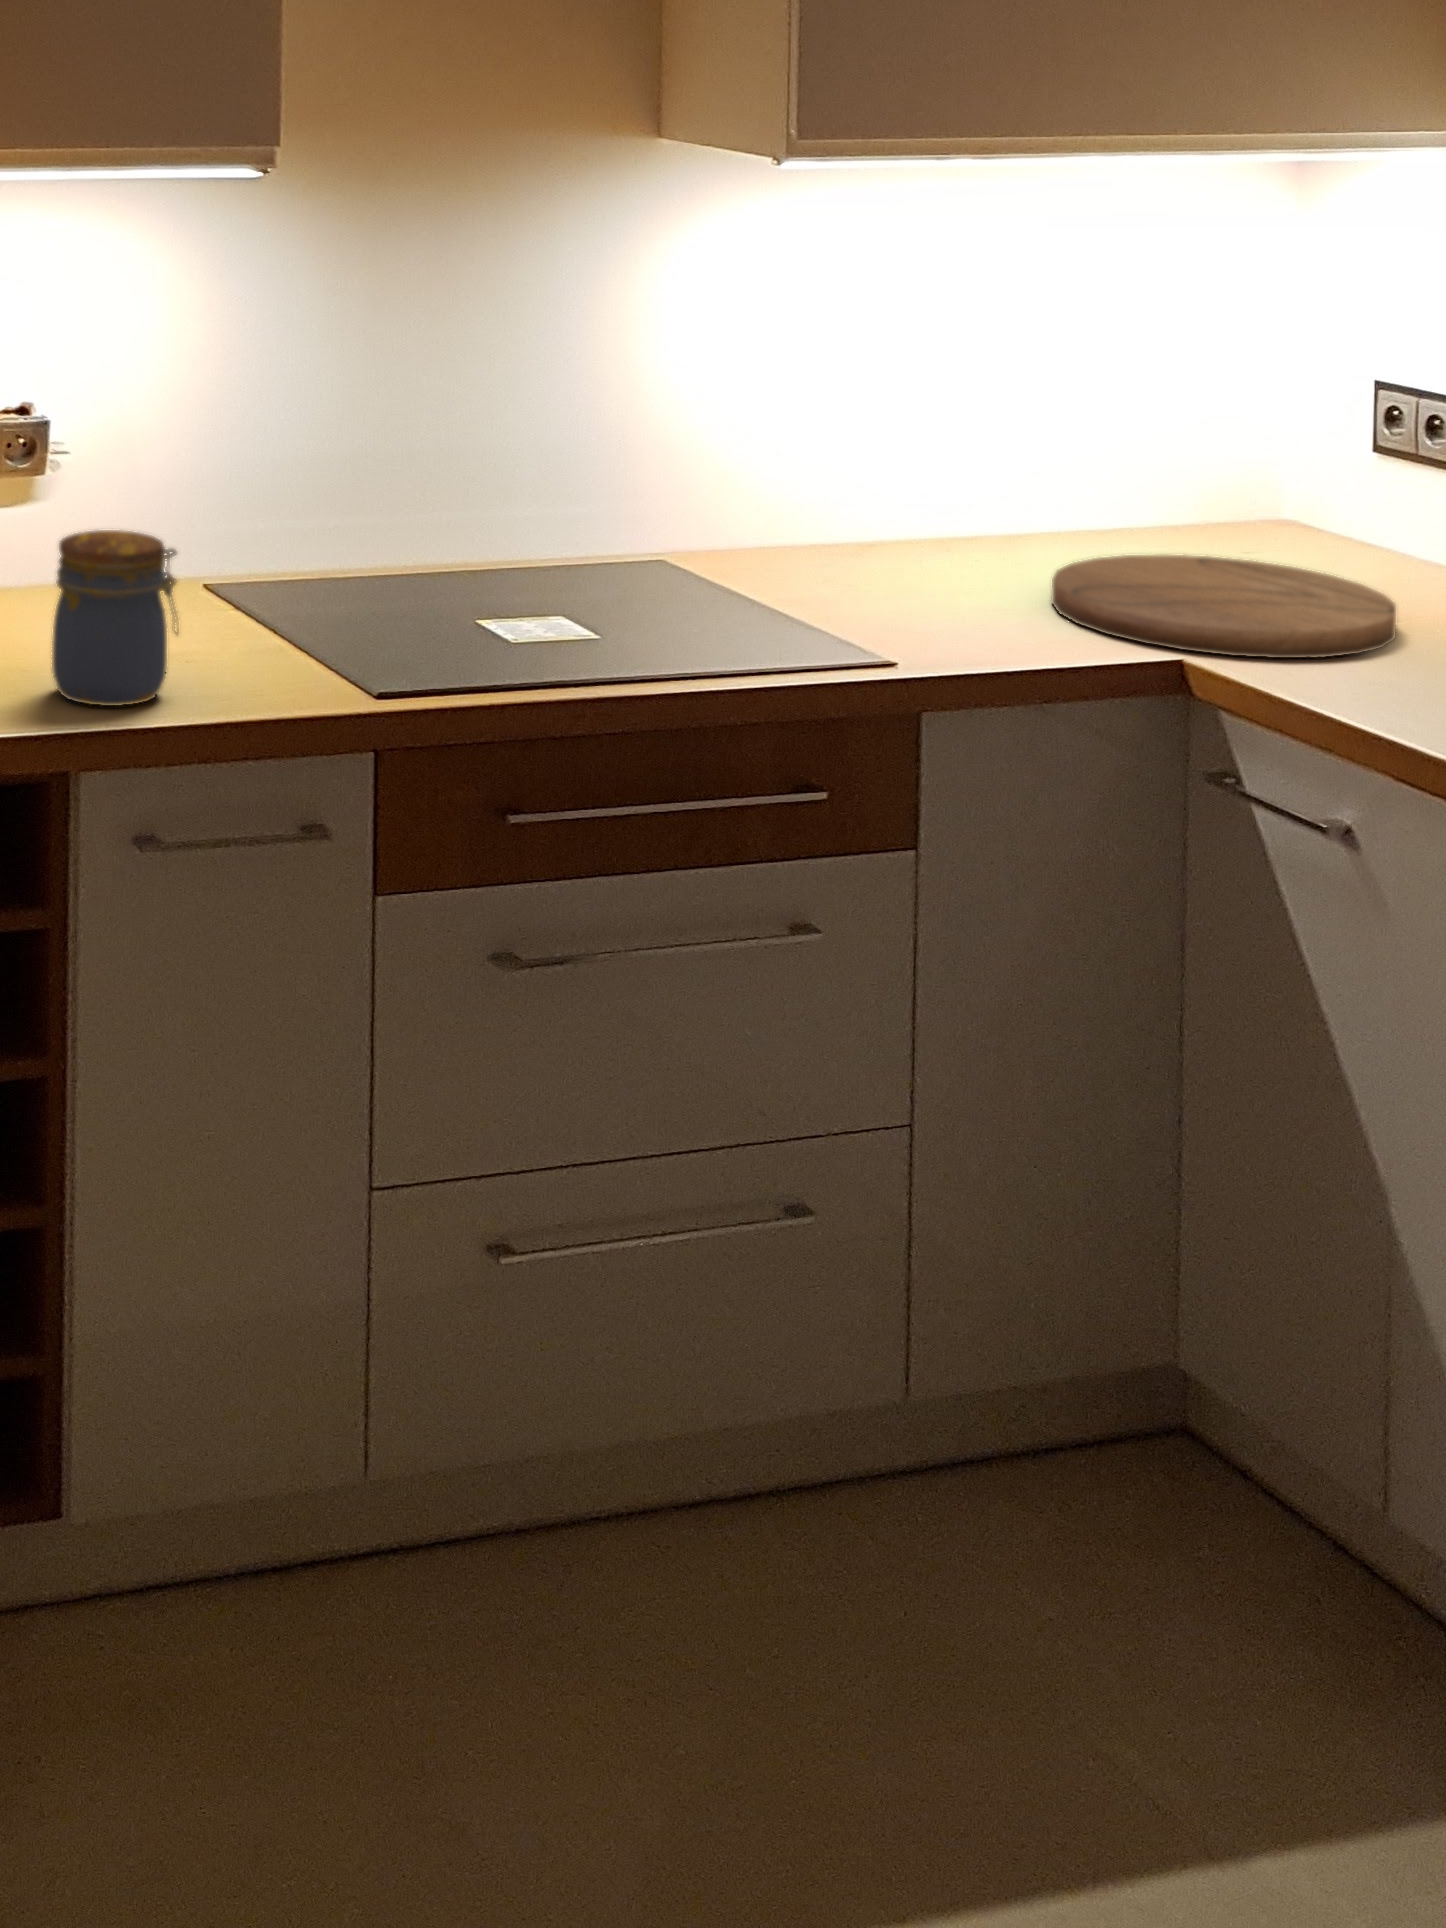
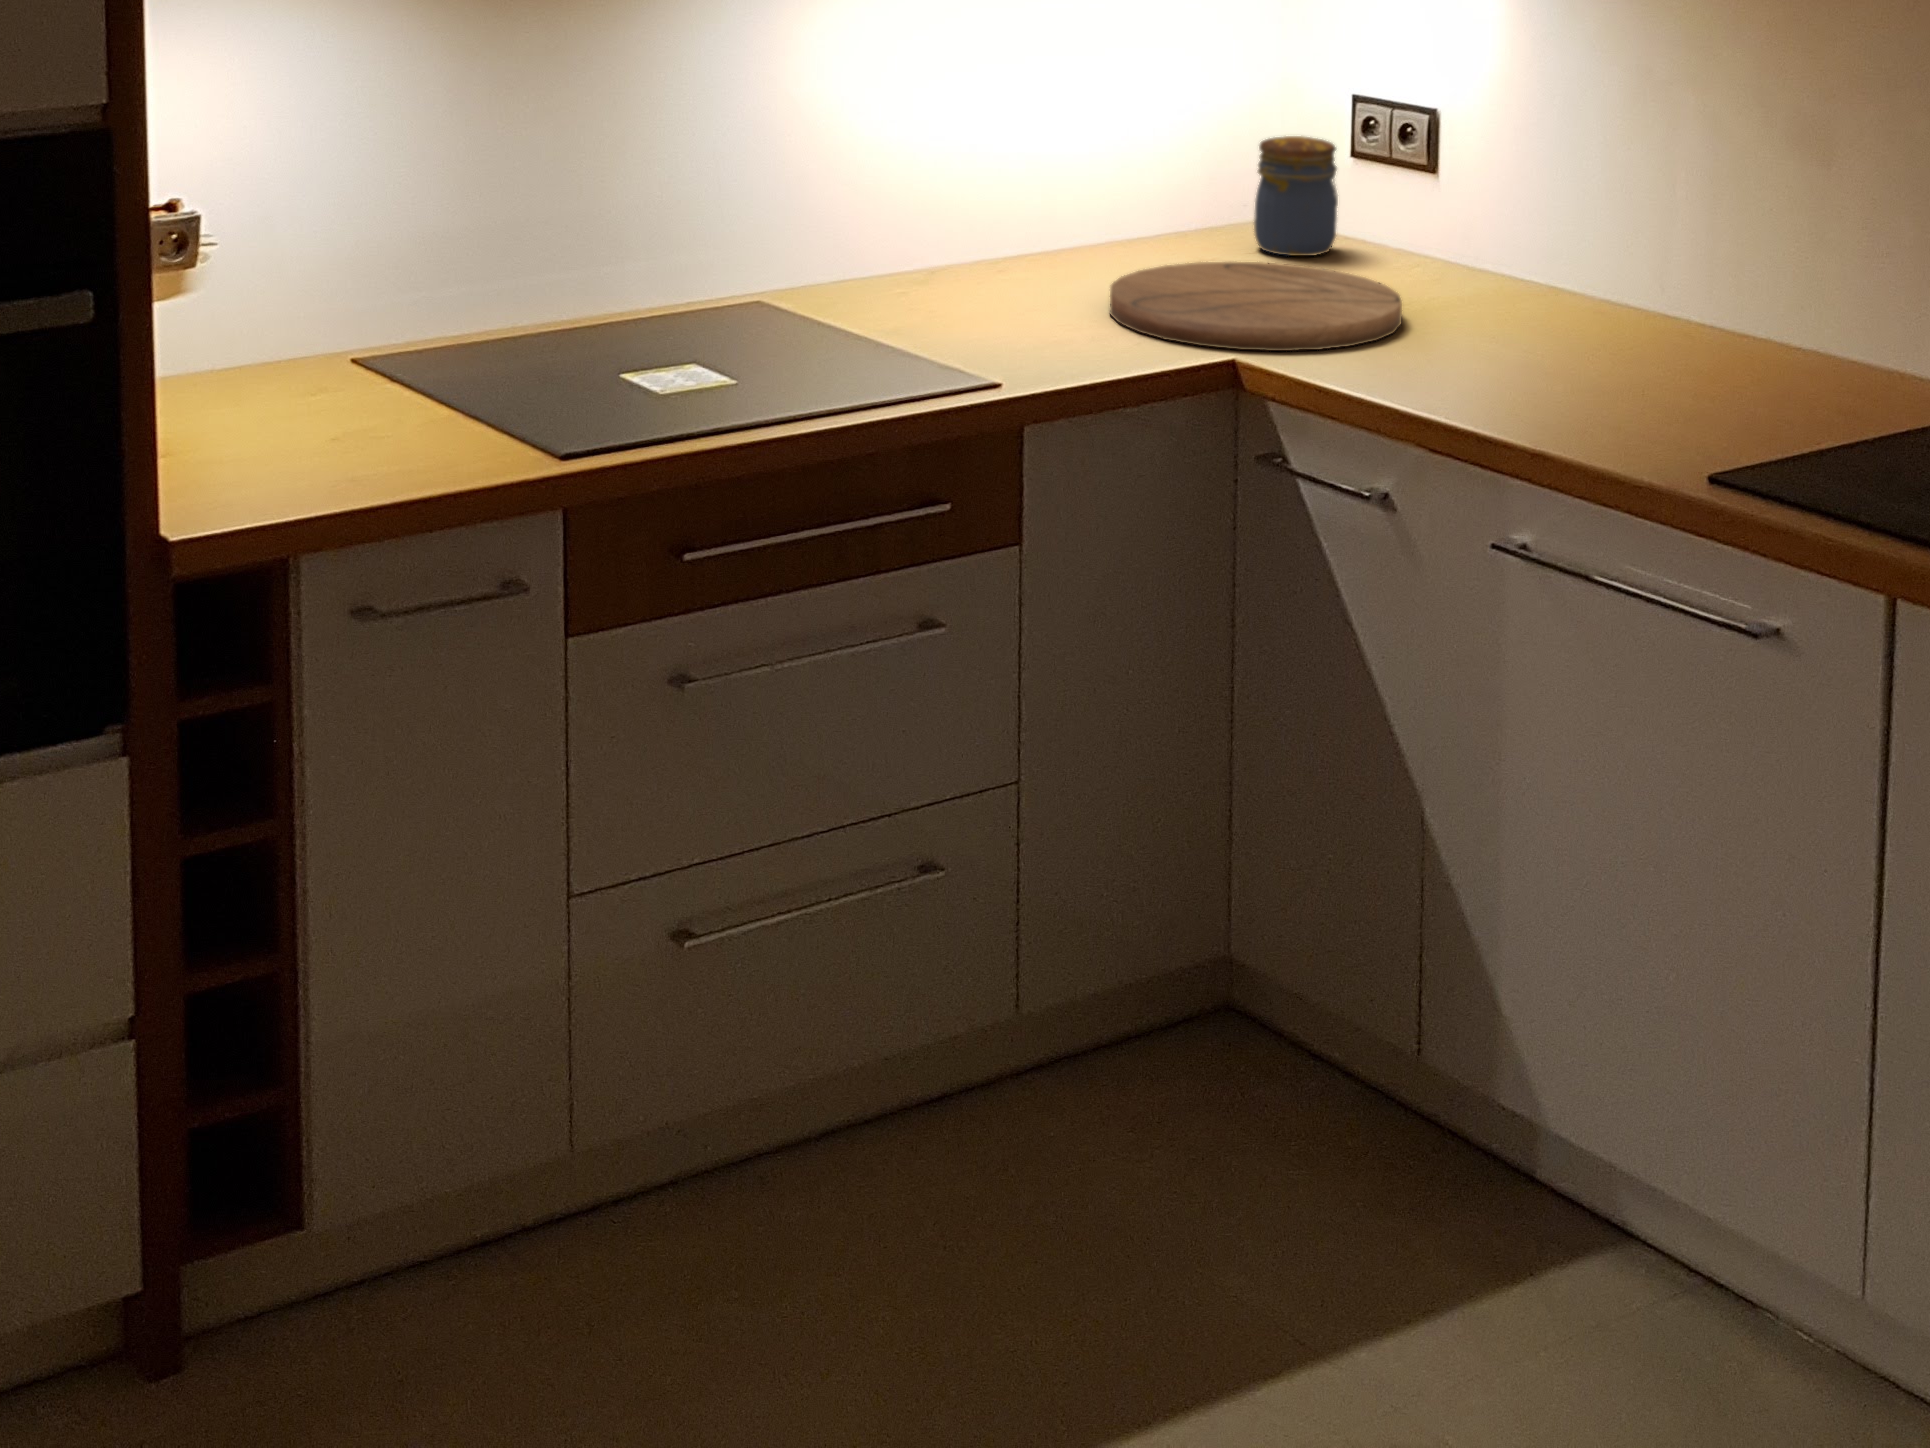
jar: present [52,530,178,706] -> present [1254,136,1338,256]

